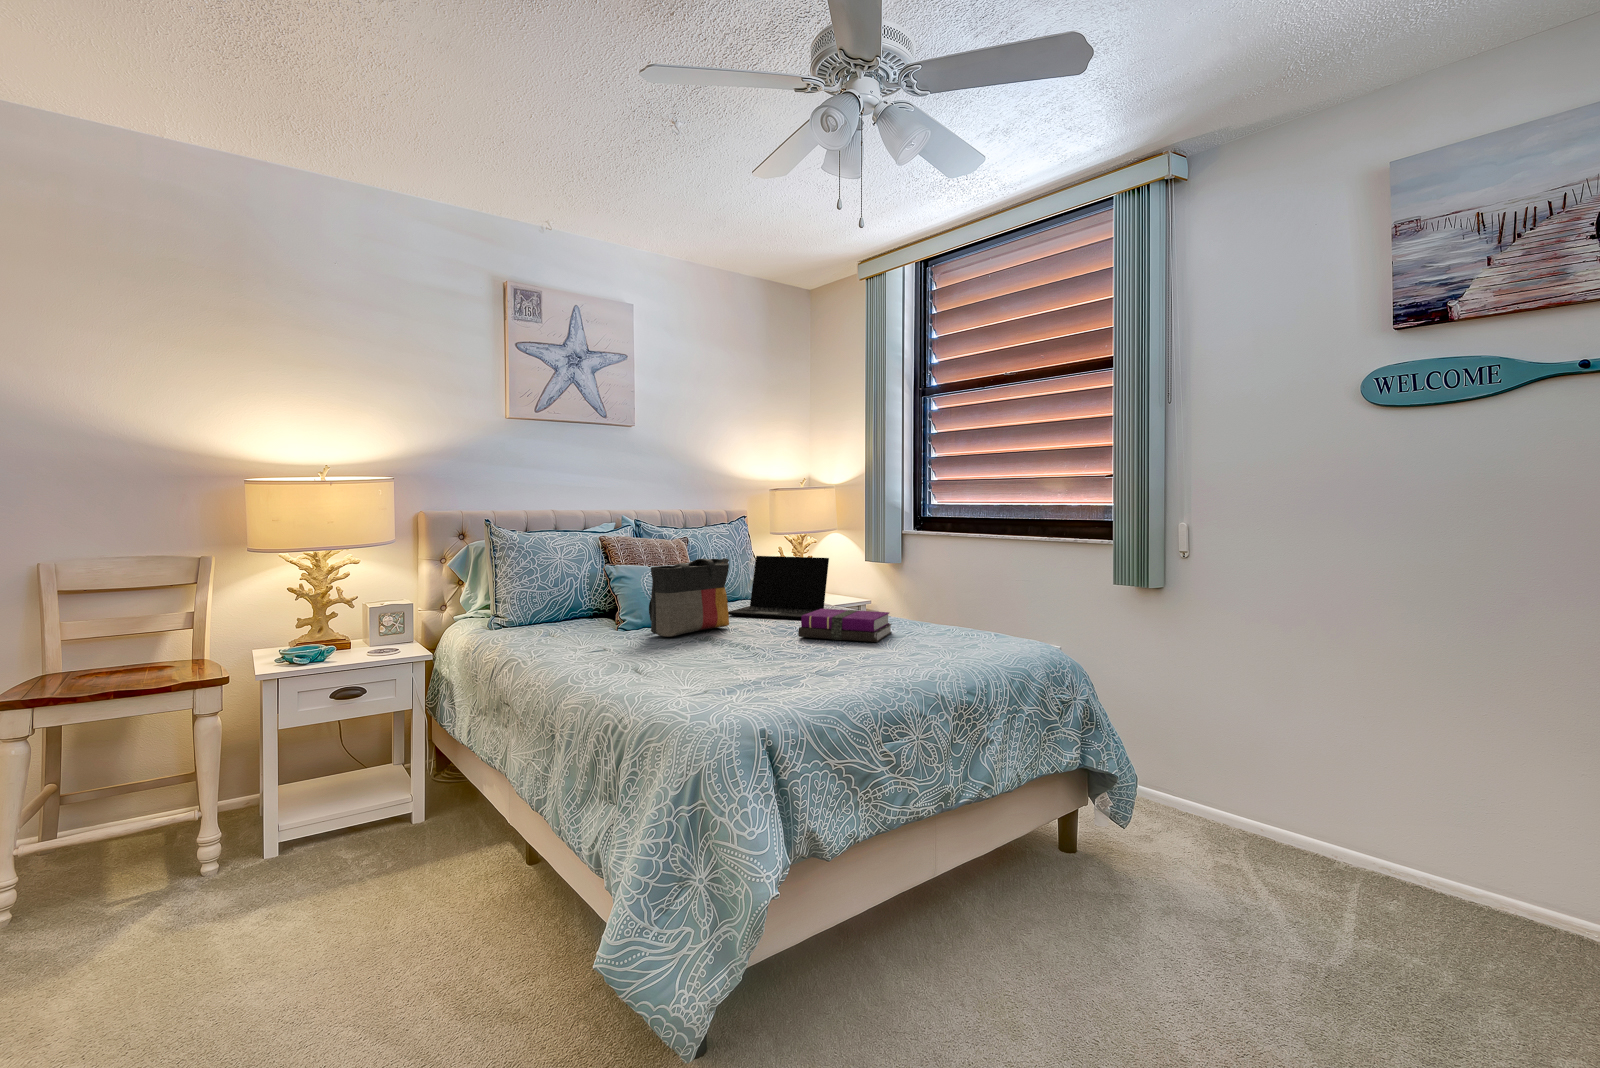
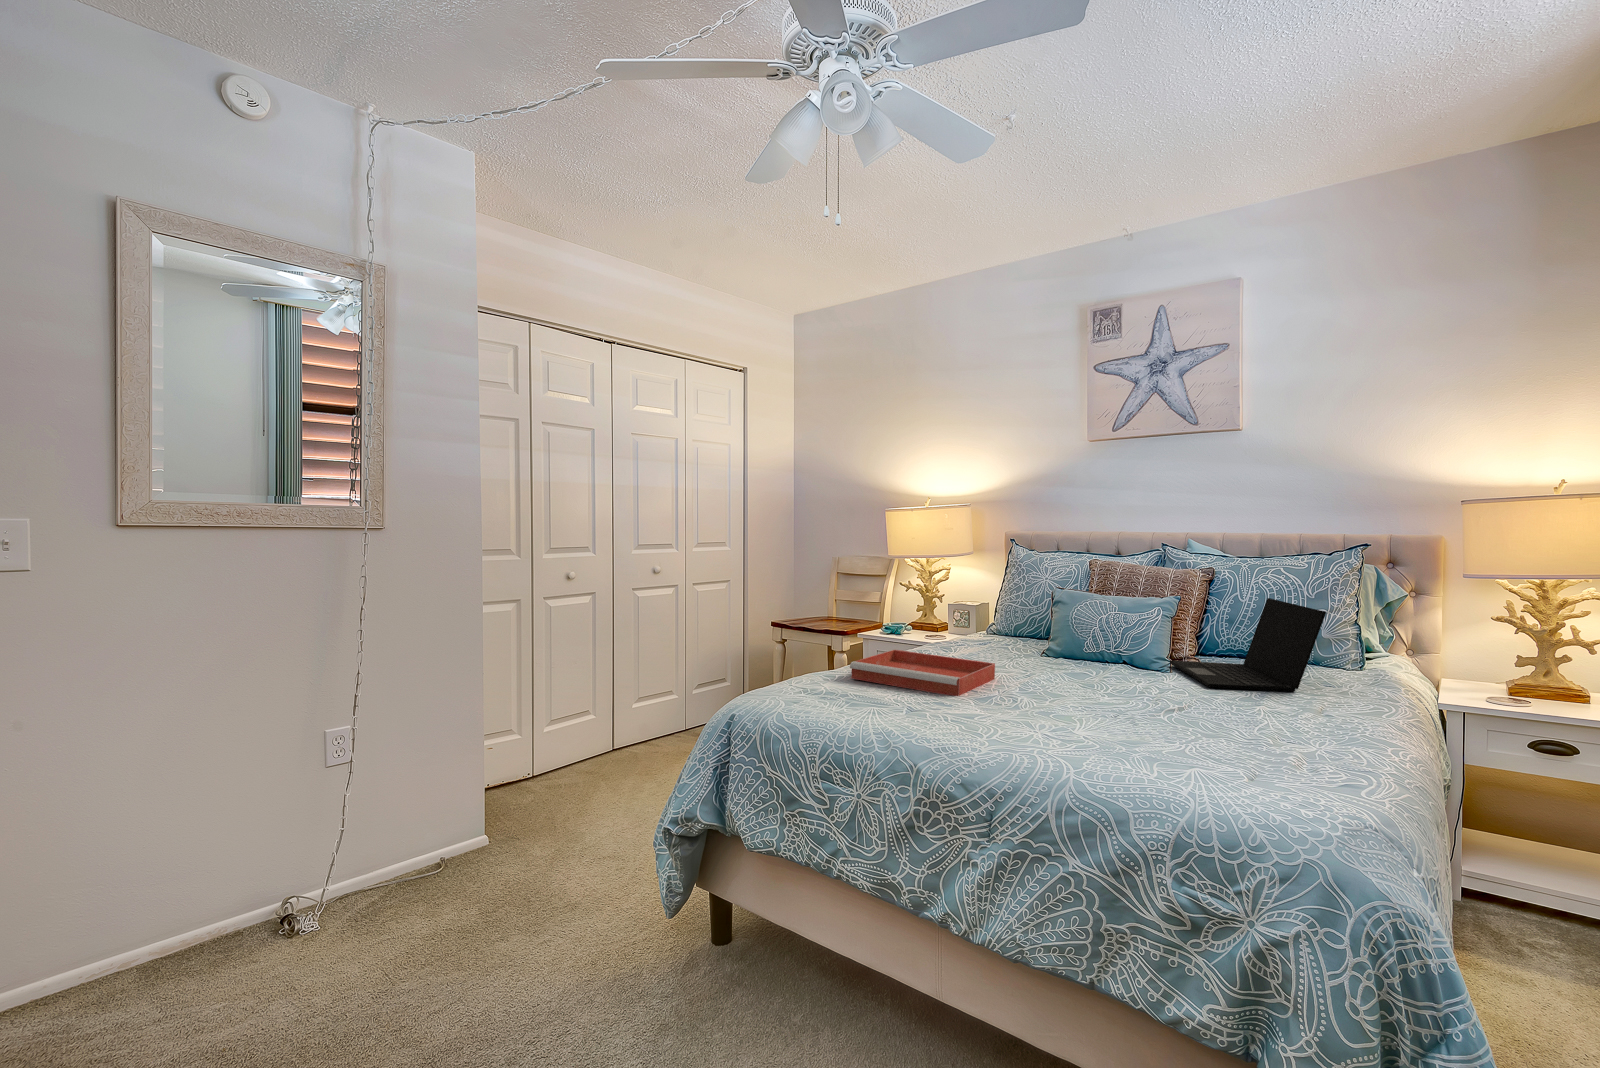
tote bag: present [649,558,729,637] -> none [997,585,1106,668]
notebook: present [798,609,892,642] -> none [1075,665,1199,724]
tray: none [642,633,790,676] -> present [850,650,995,696]

